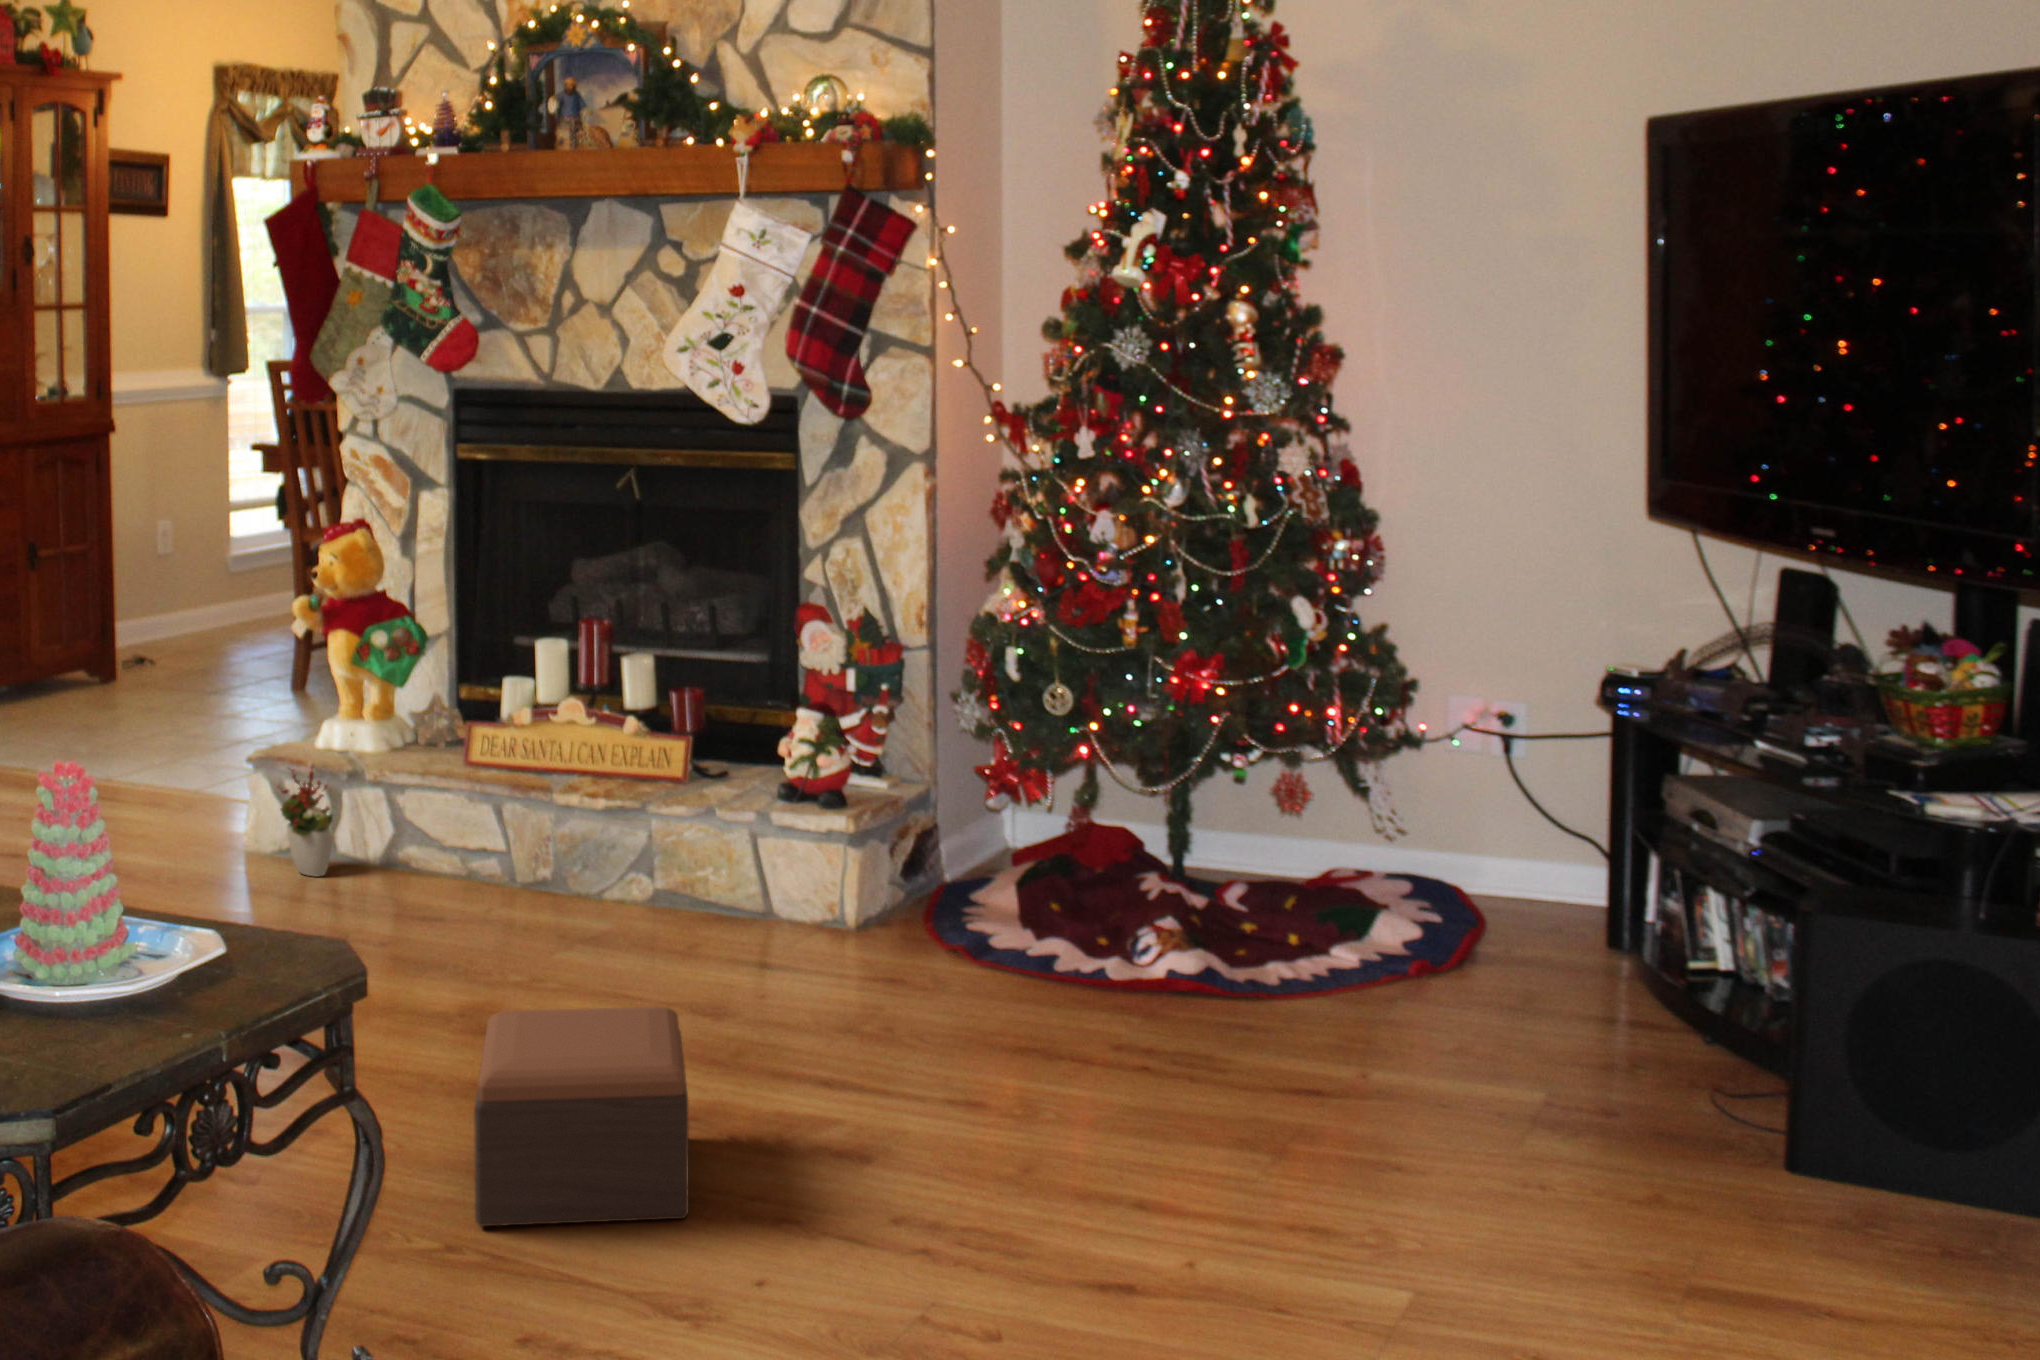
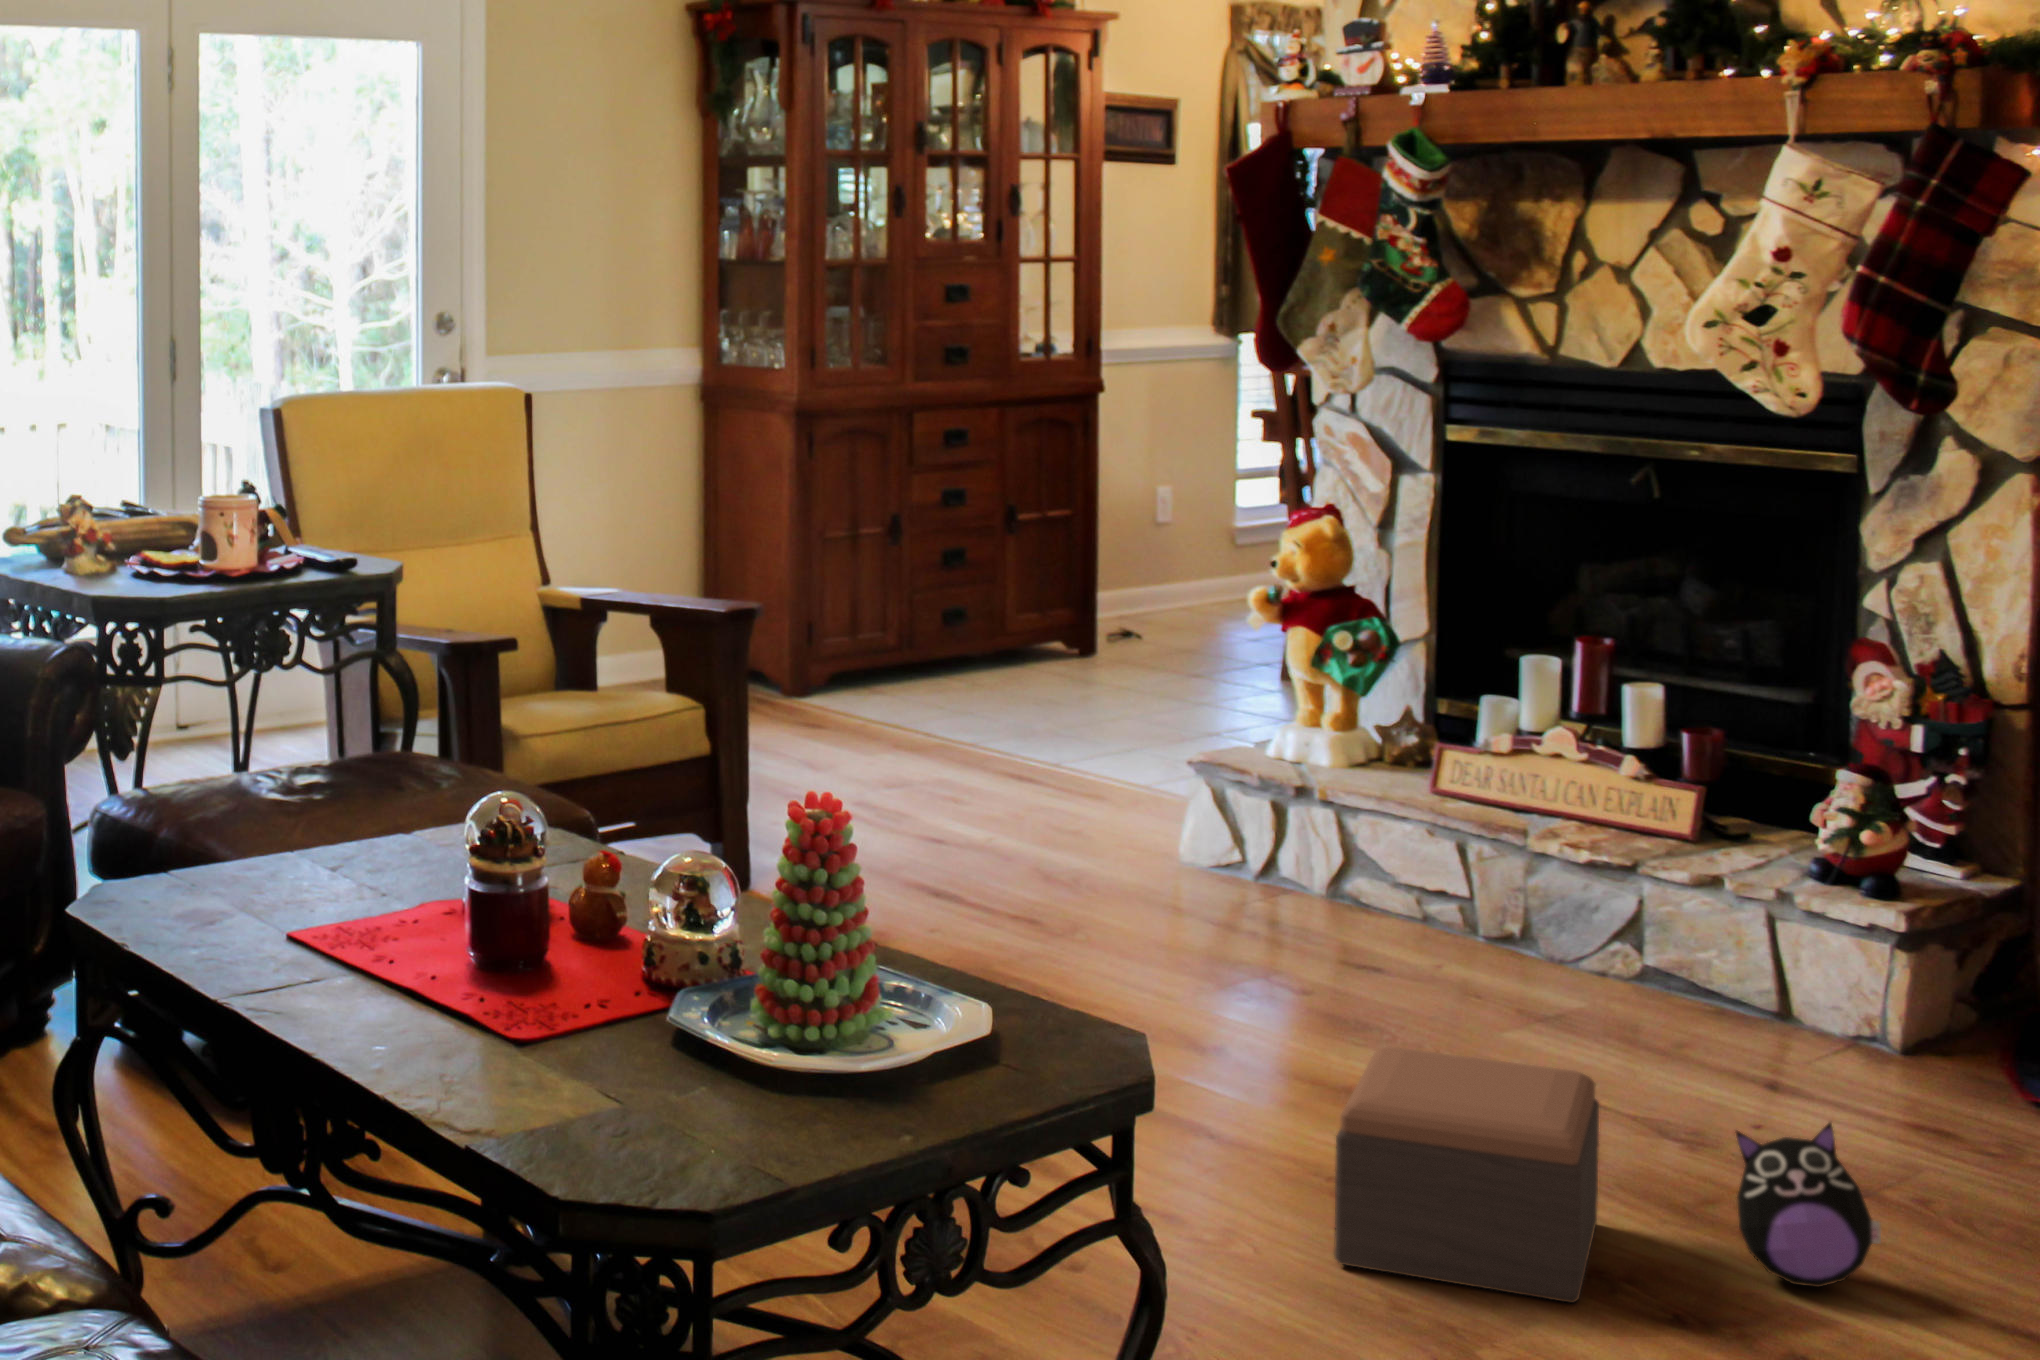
decorative plant: present [278,766,333,876] -> none [1217,772,1279,896]
plush toy: none [794,1015,905,1161] -> present [1736,1123,1881,1287]

